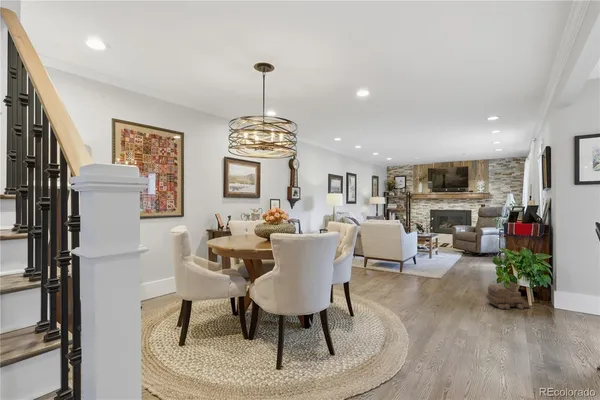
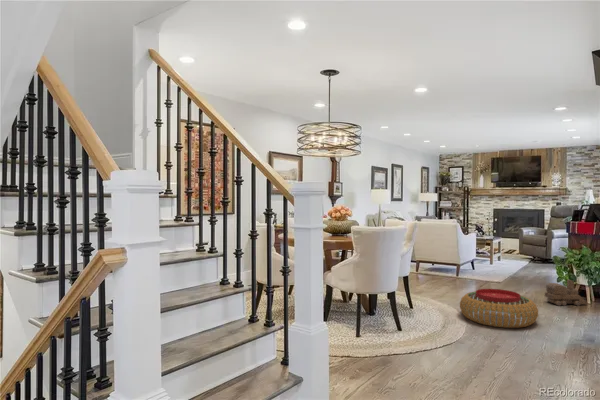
pouf: none [402,296,488,347] -> present [460,289,538,328]

